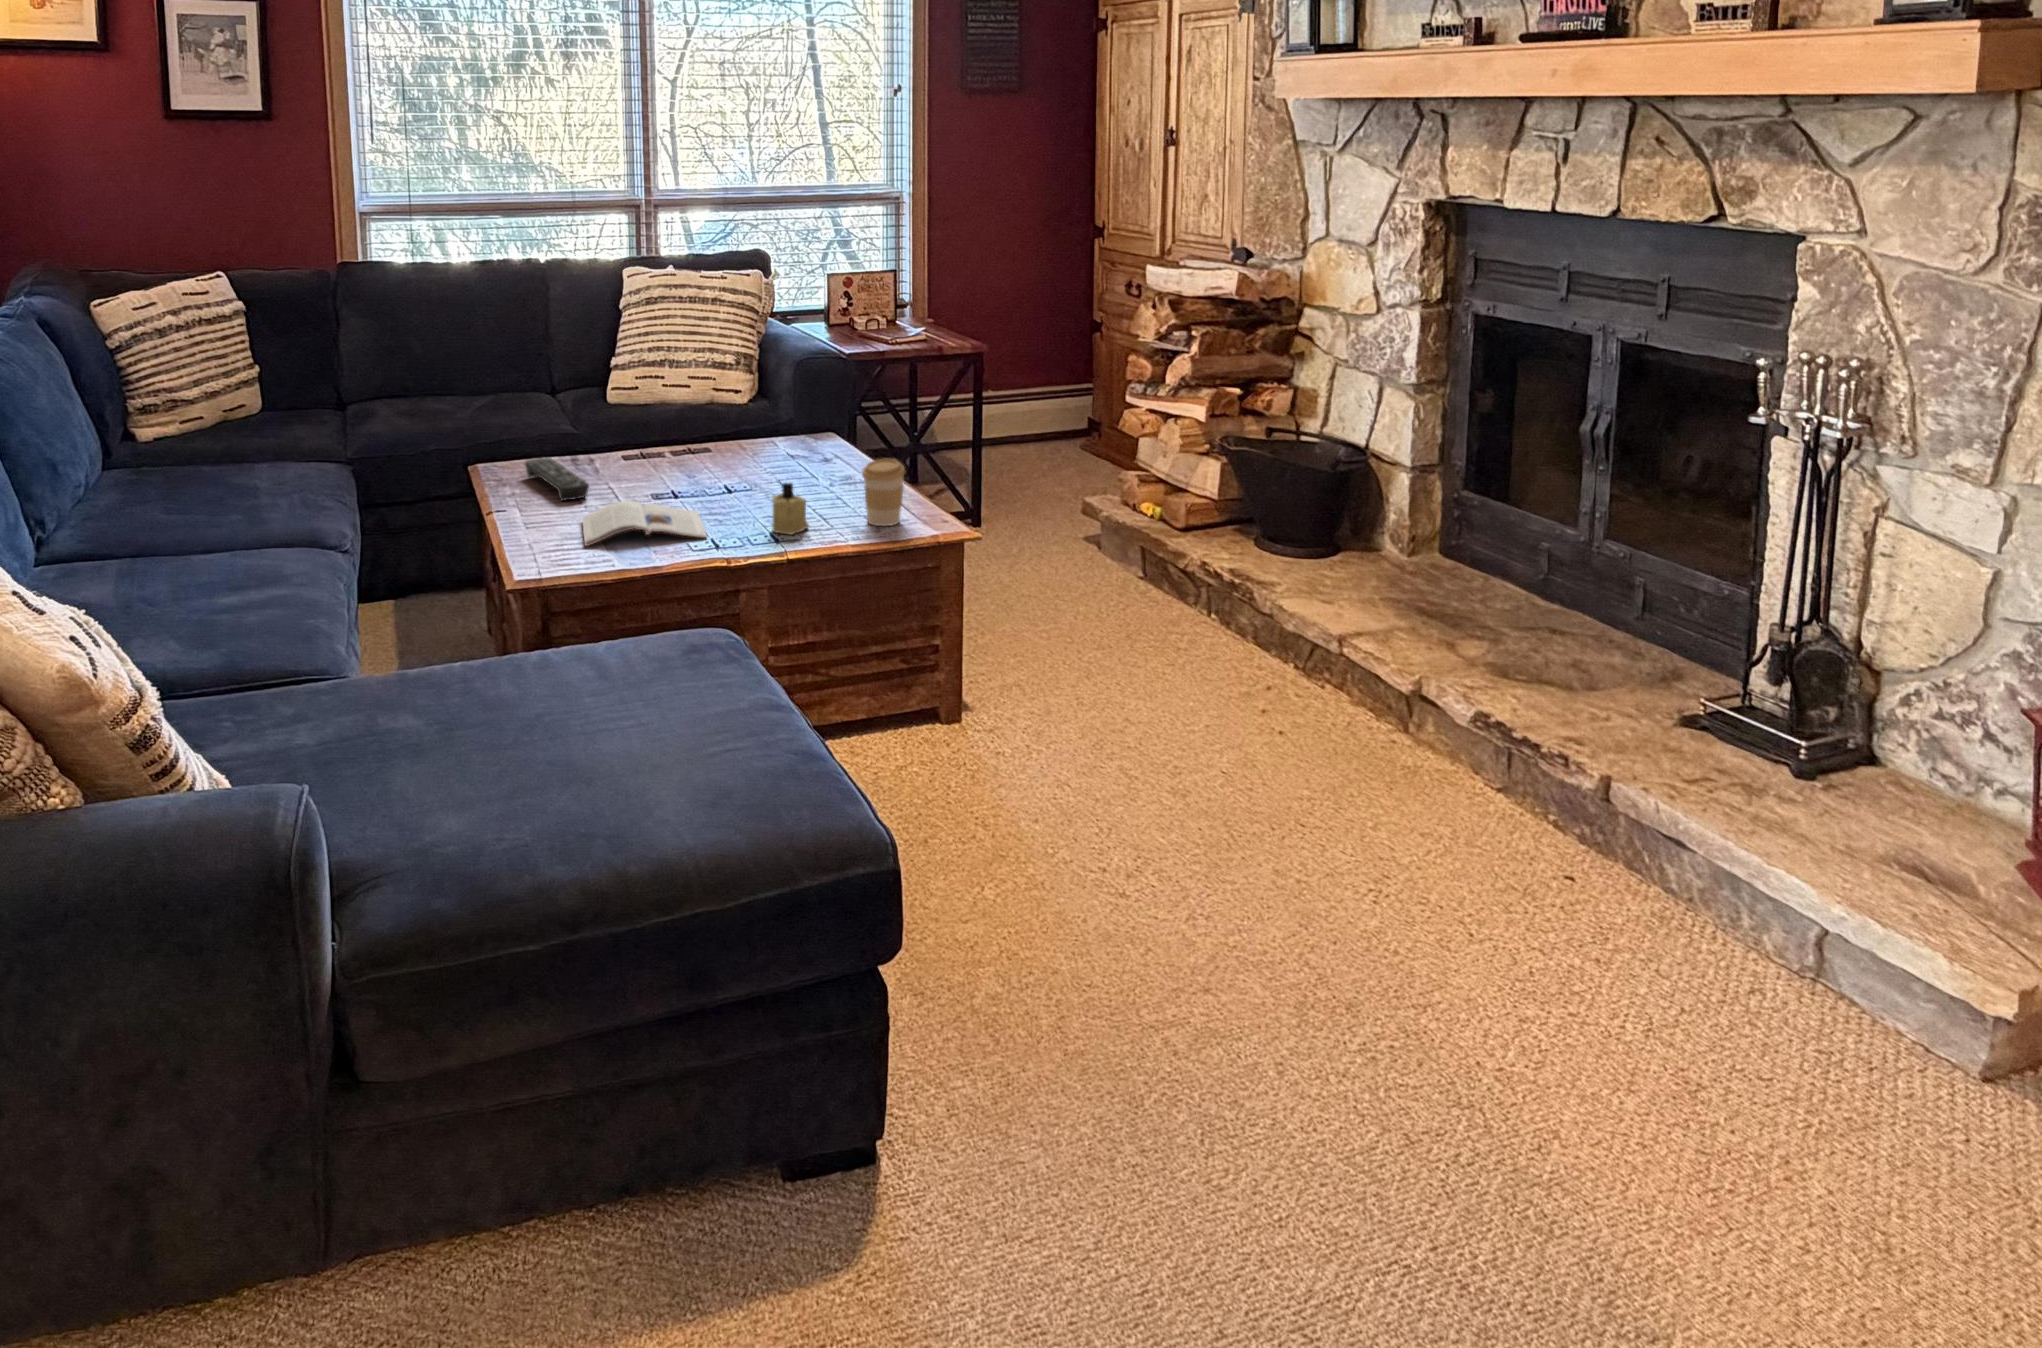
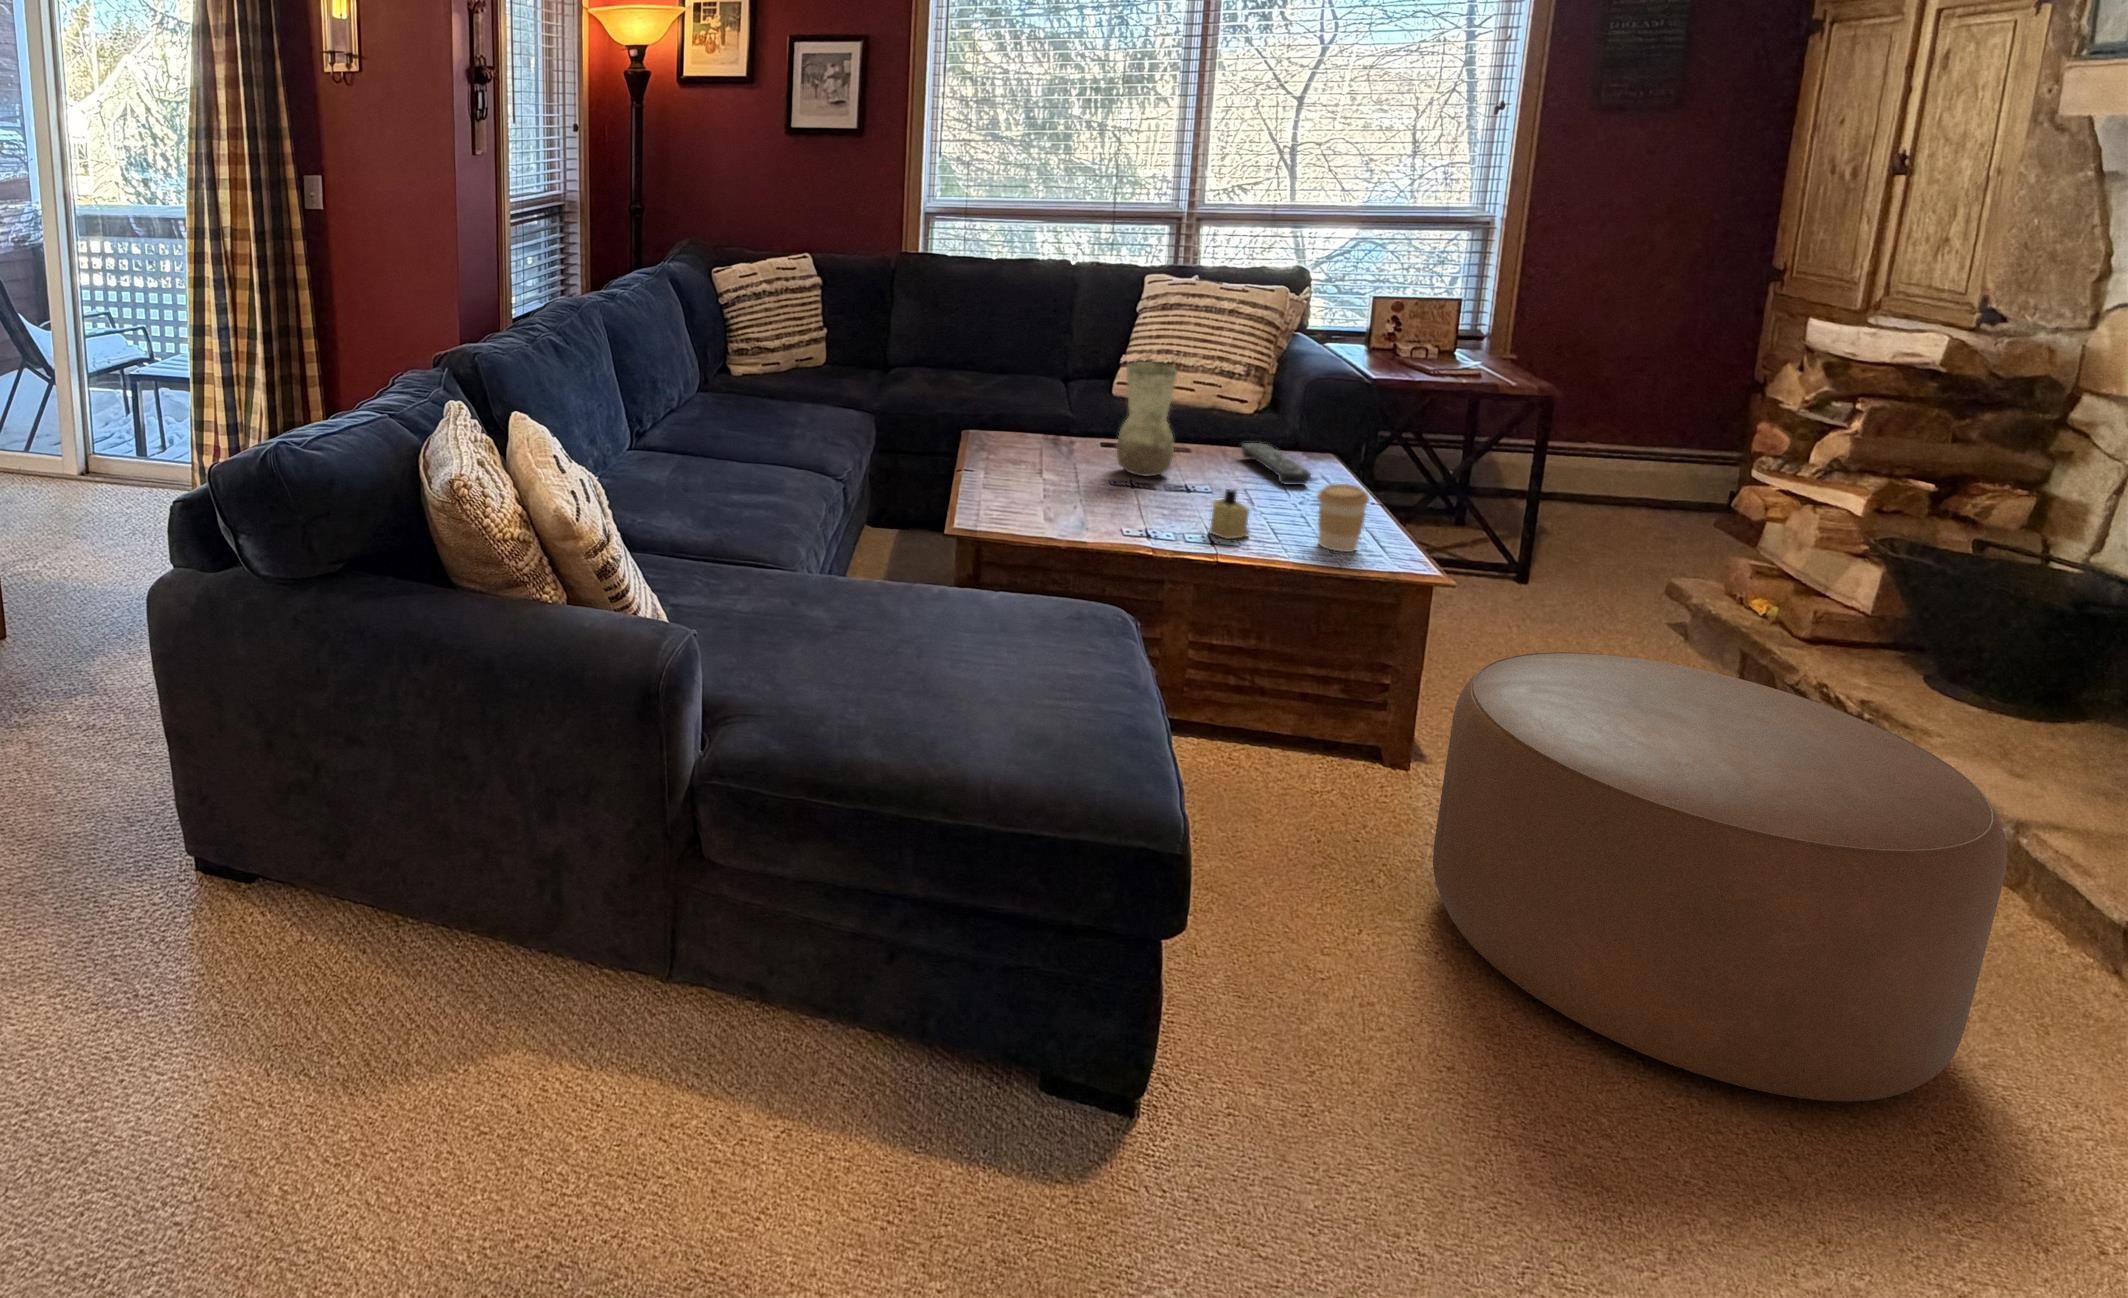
vase: none [653,362,711,485] -> present [1116,363,1177,476]
remote control: present [525,458,589,500] -> present [1241,443,1311,485]
magazine: present [582,501,707,546] -> none [1023,479,1143,526]
ottoman: none [1023,569,1380,910] -> present [1433,652,2007,1102]

